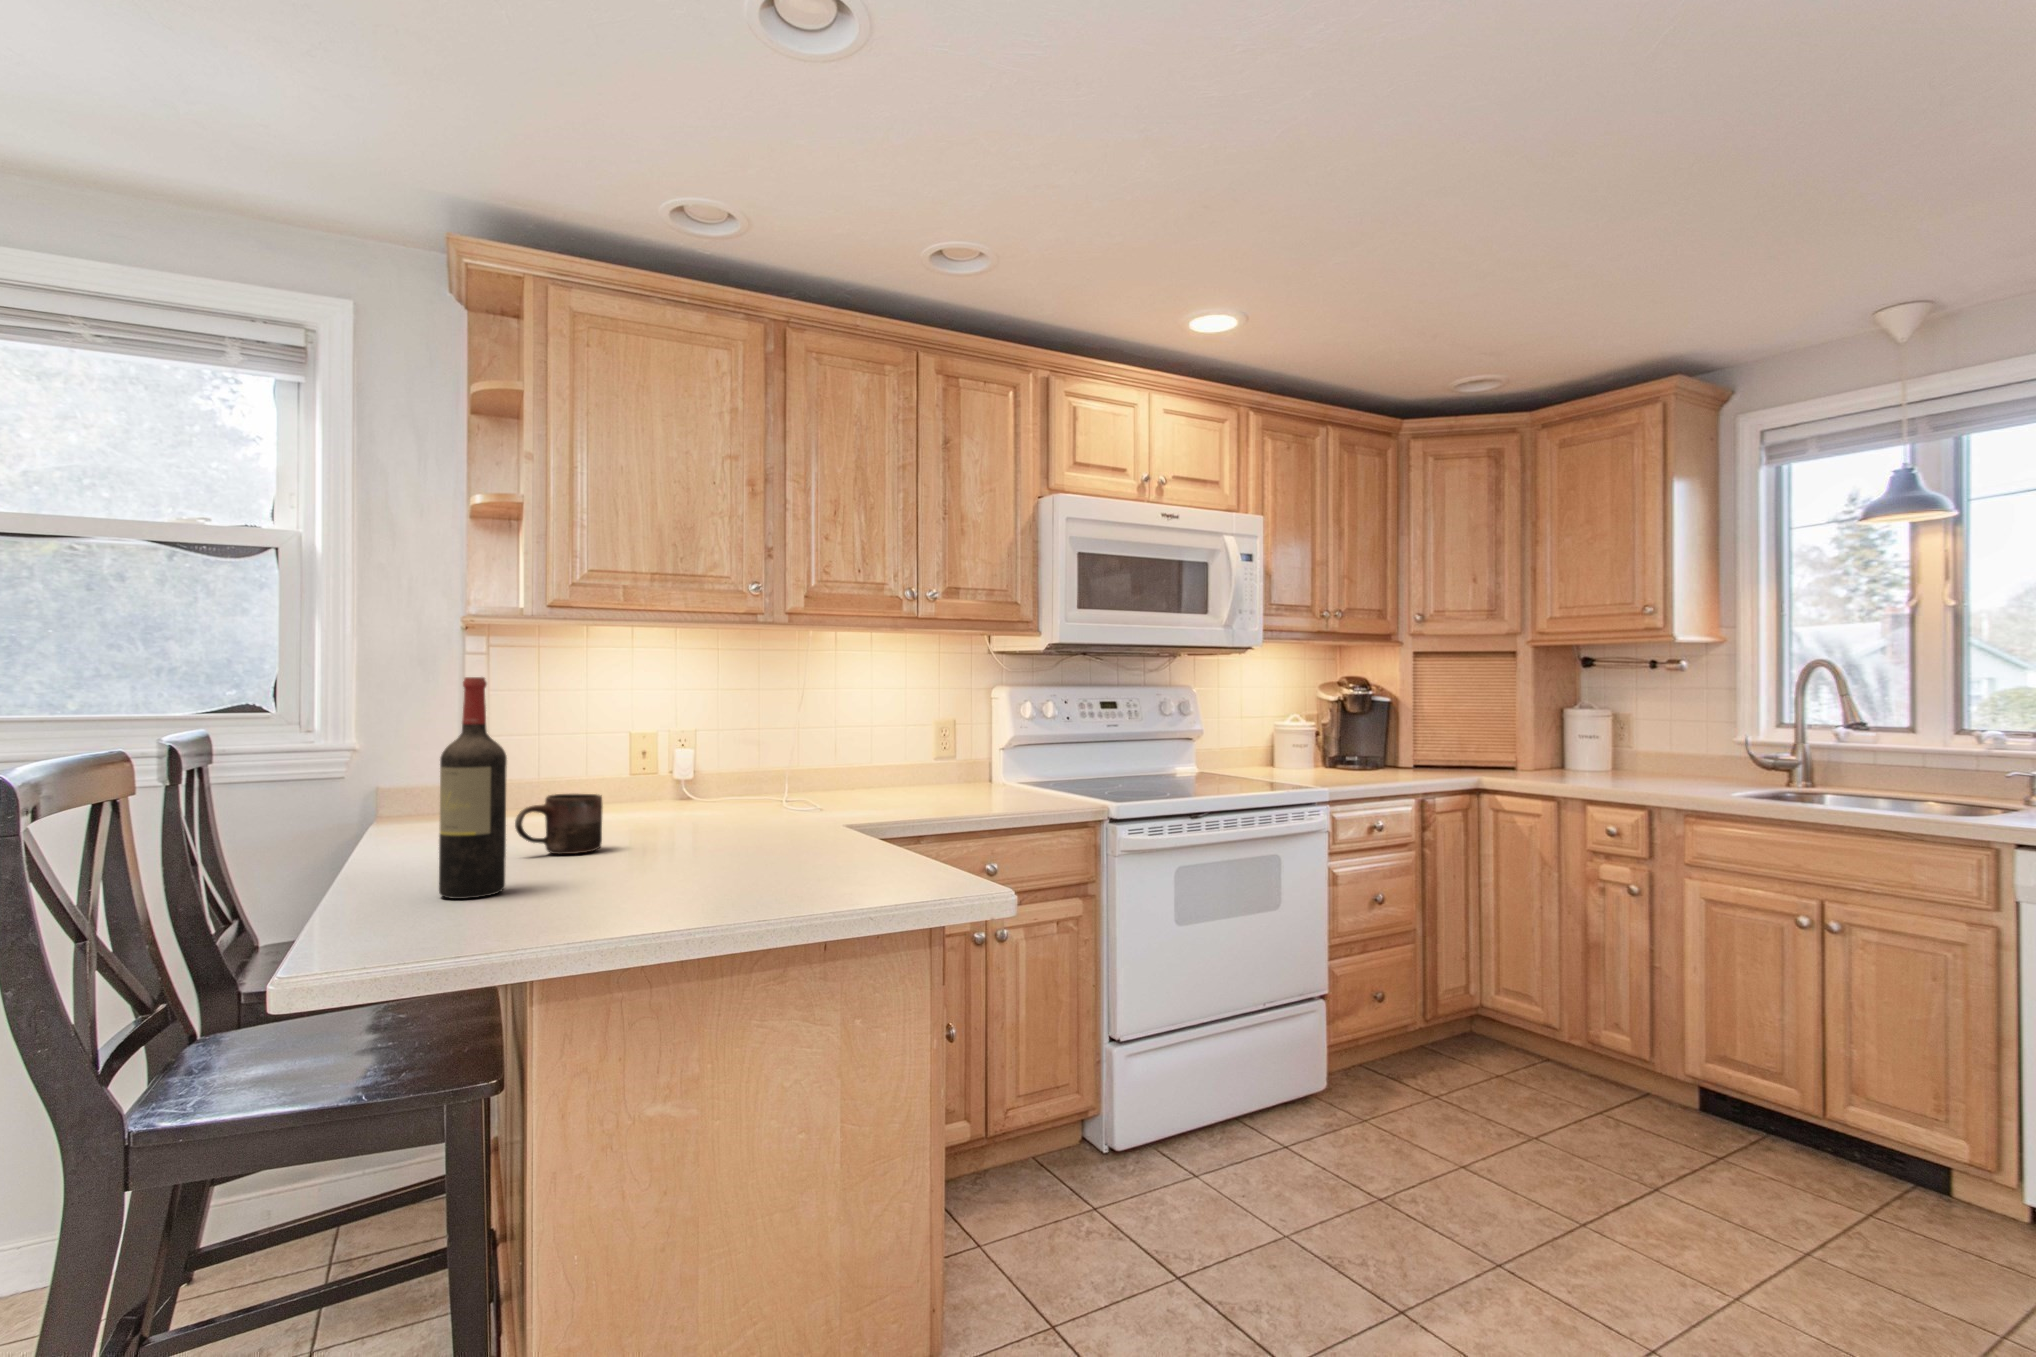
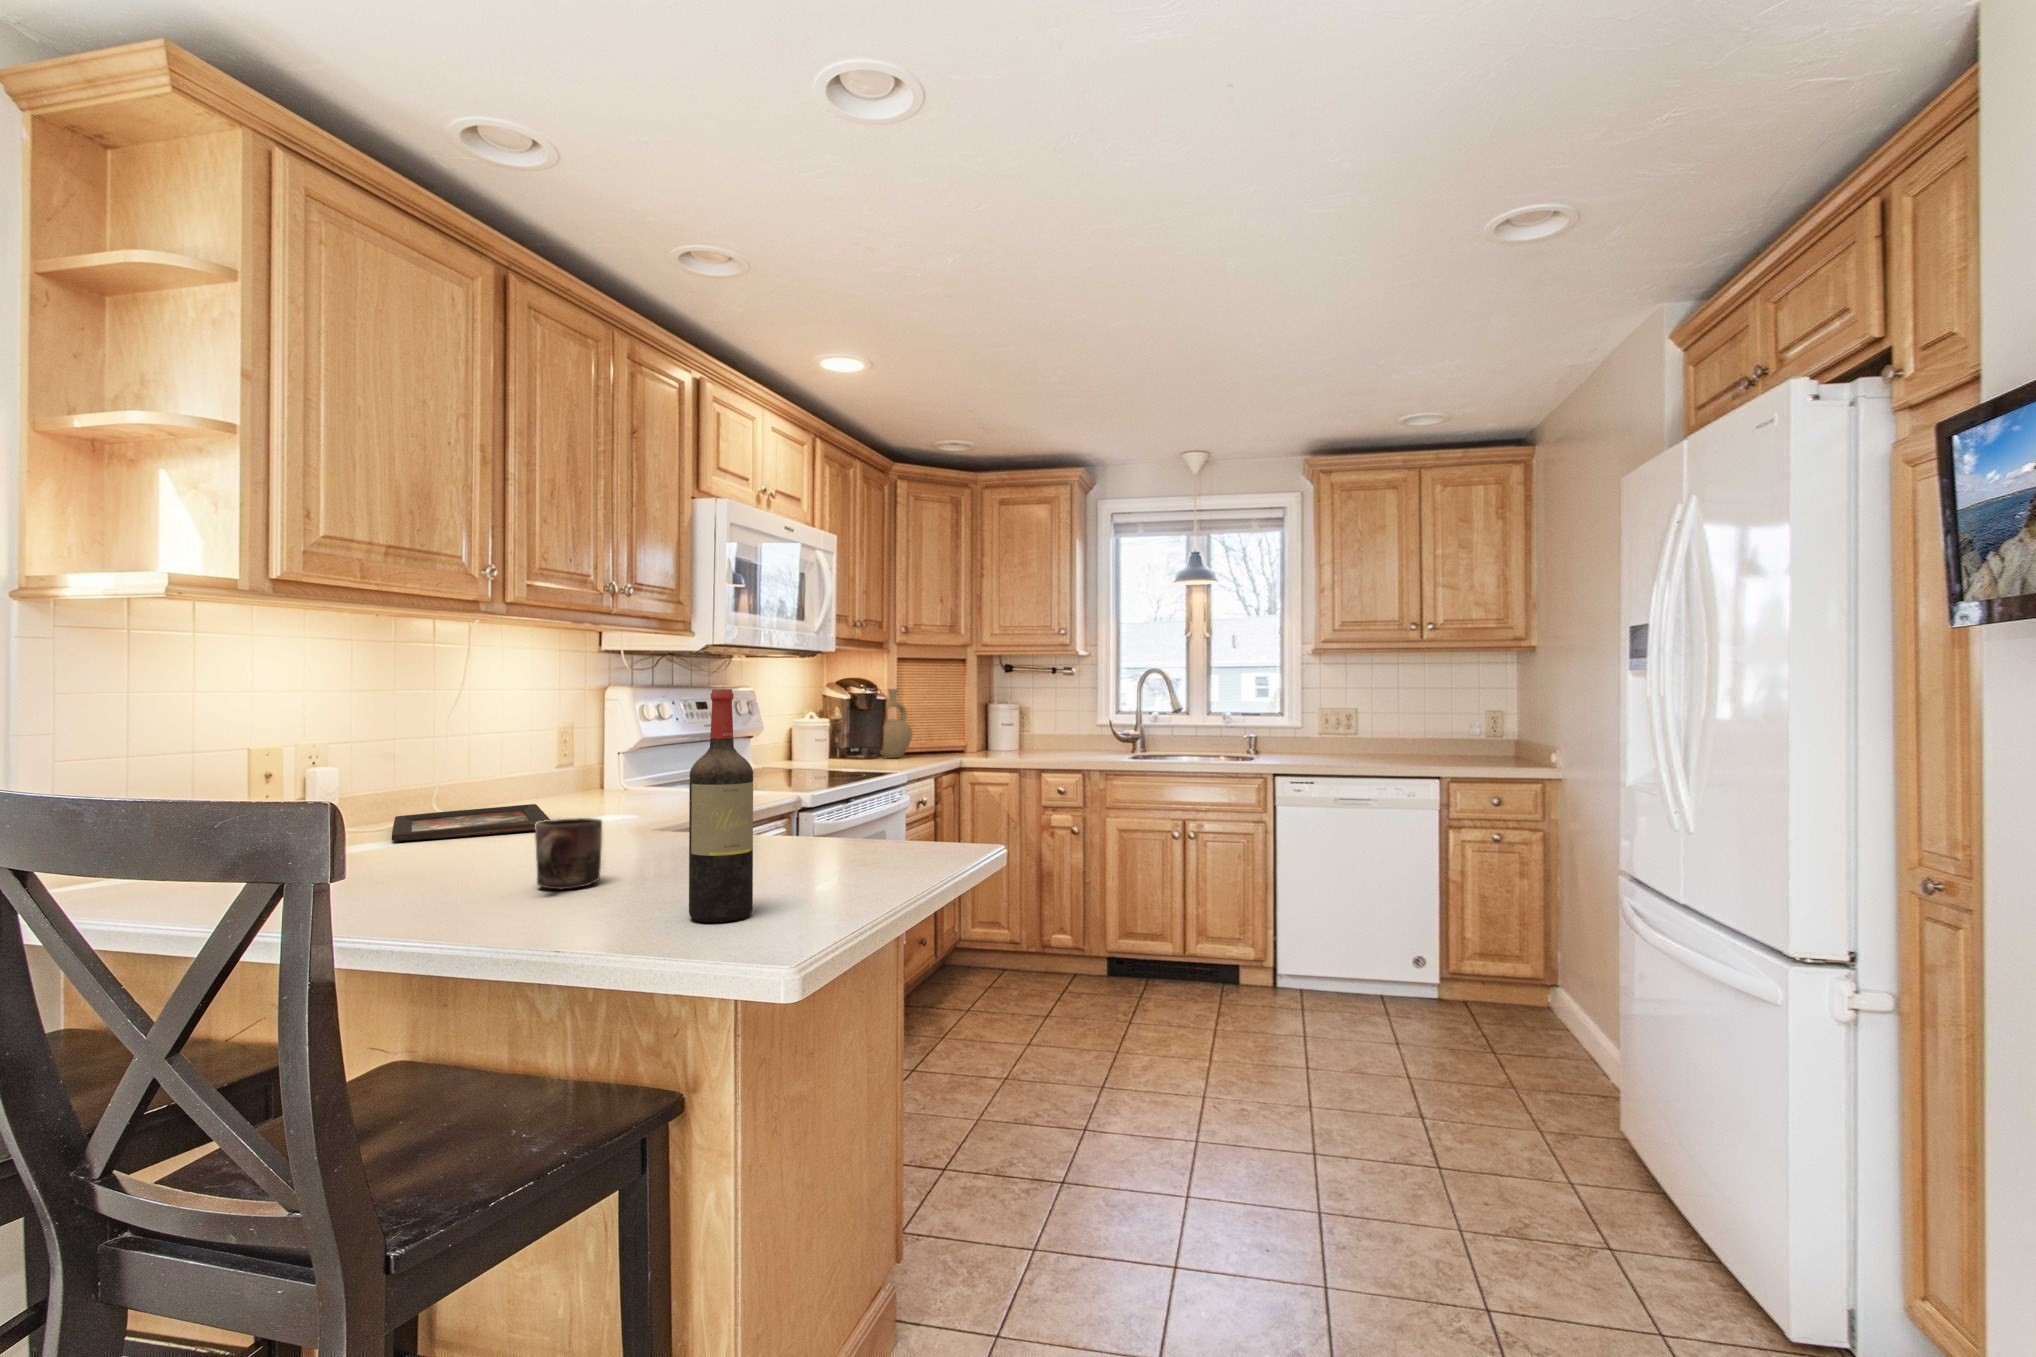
vase: none [1375,689,1425,772] -> present [880,689,912,758]
decorative tray: none [696,787,861,808] -> present [392,804,550,841]

